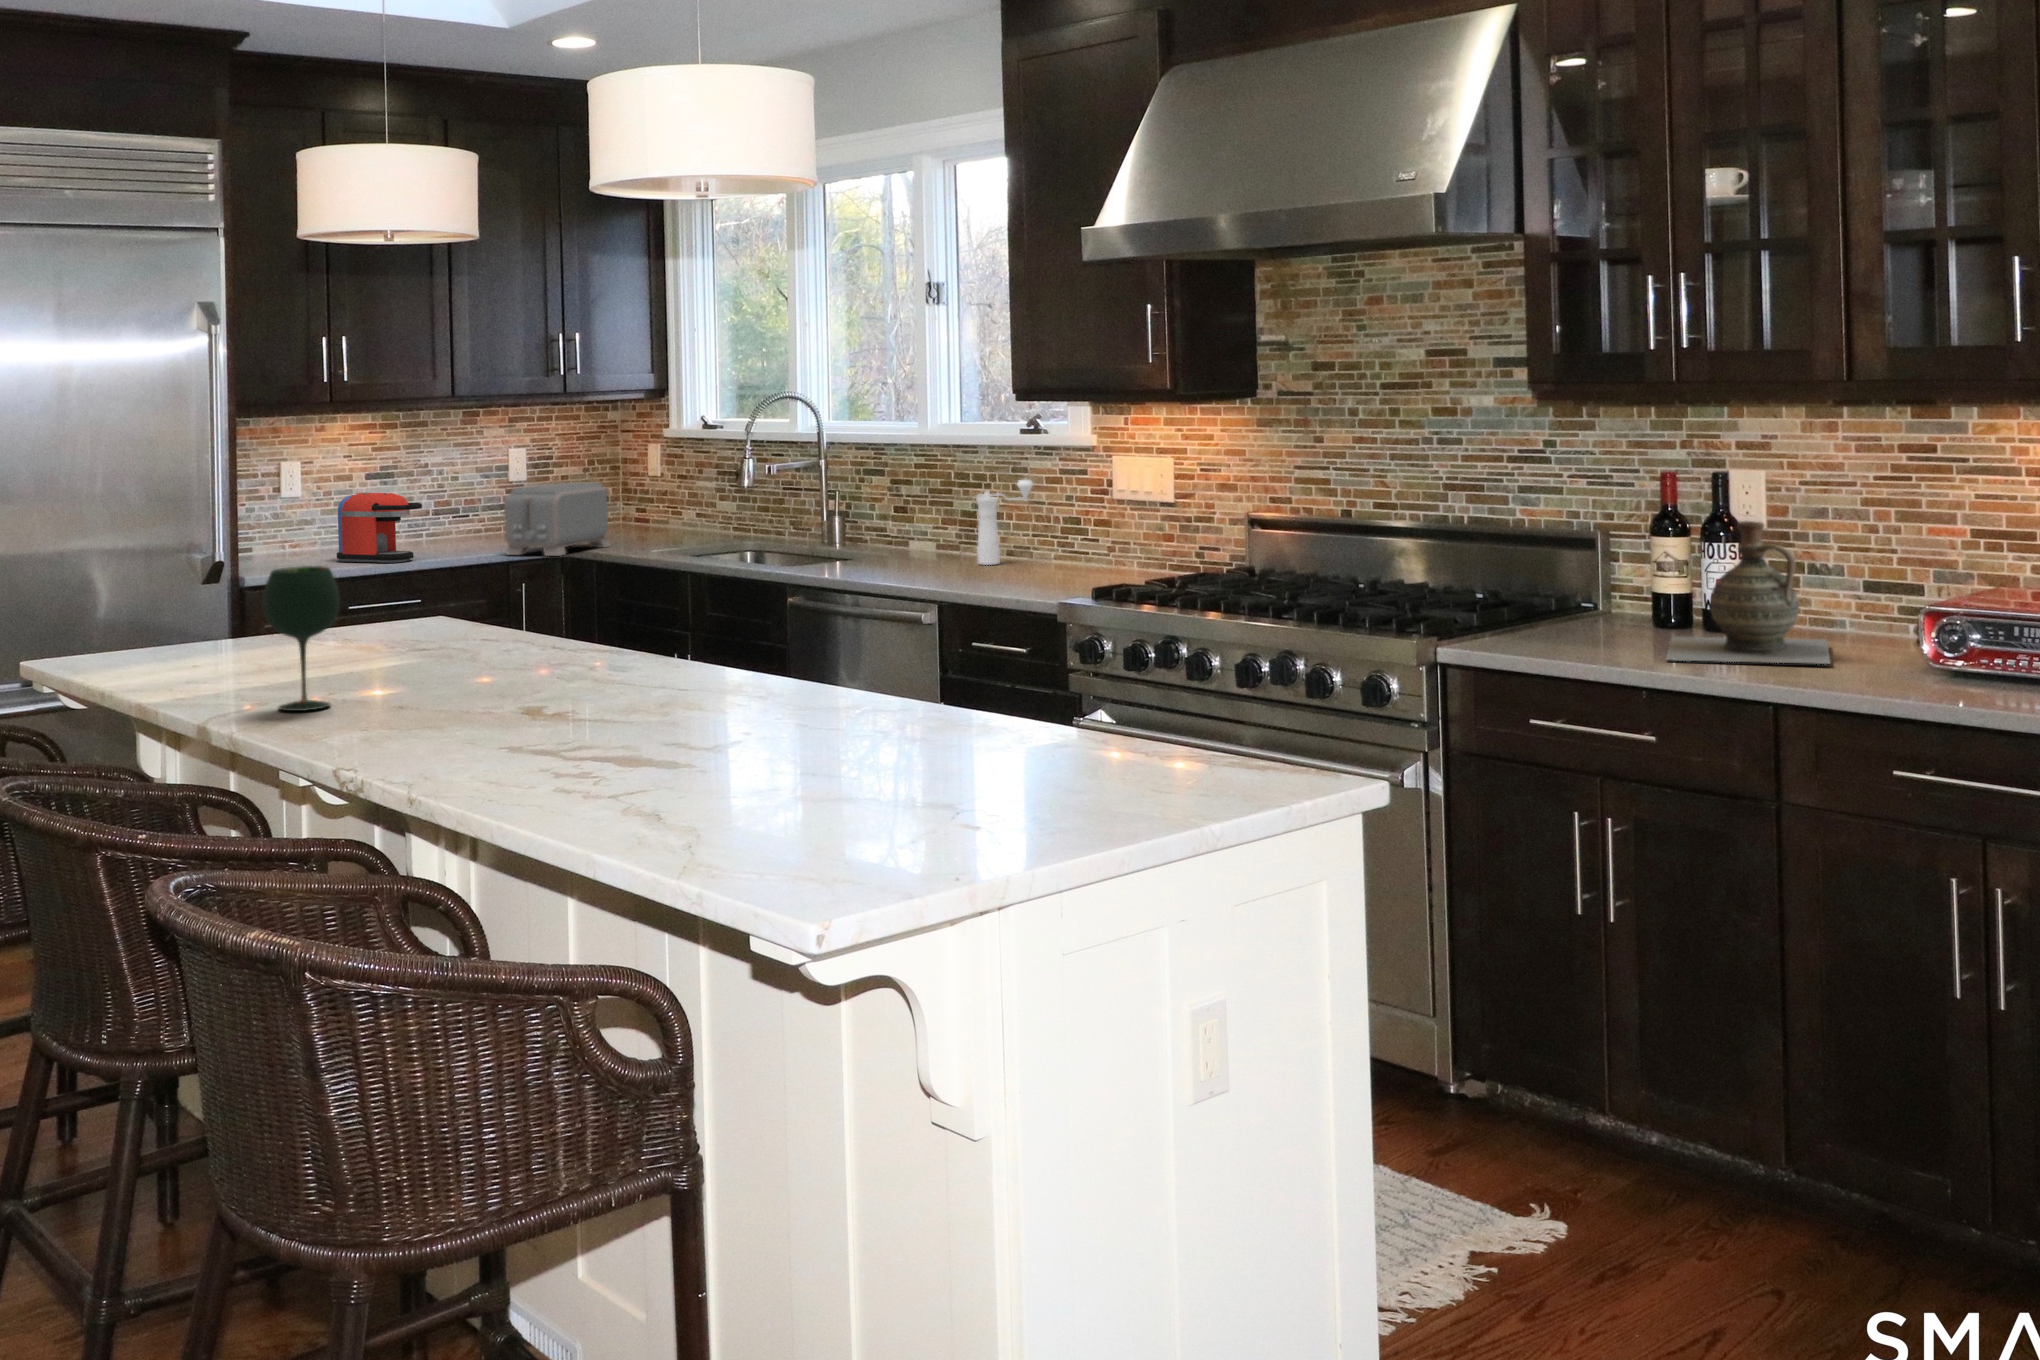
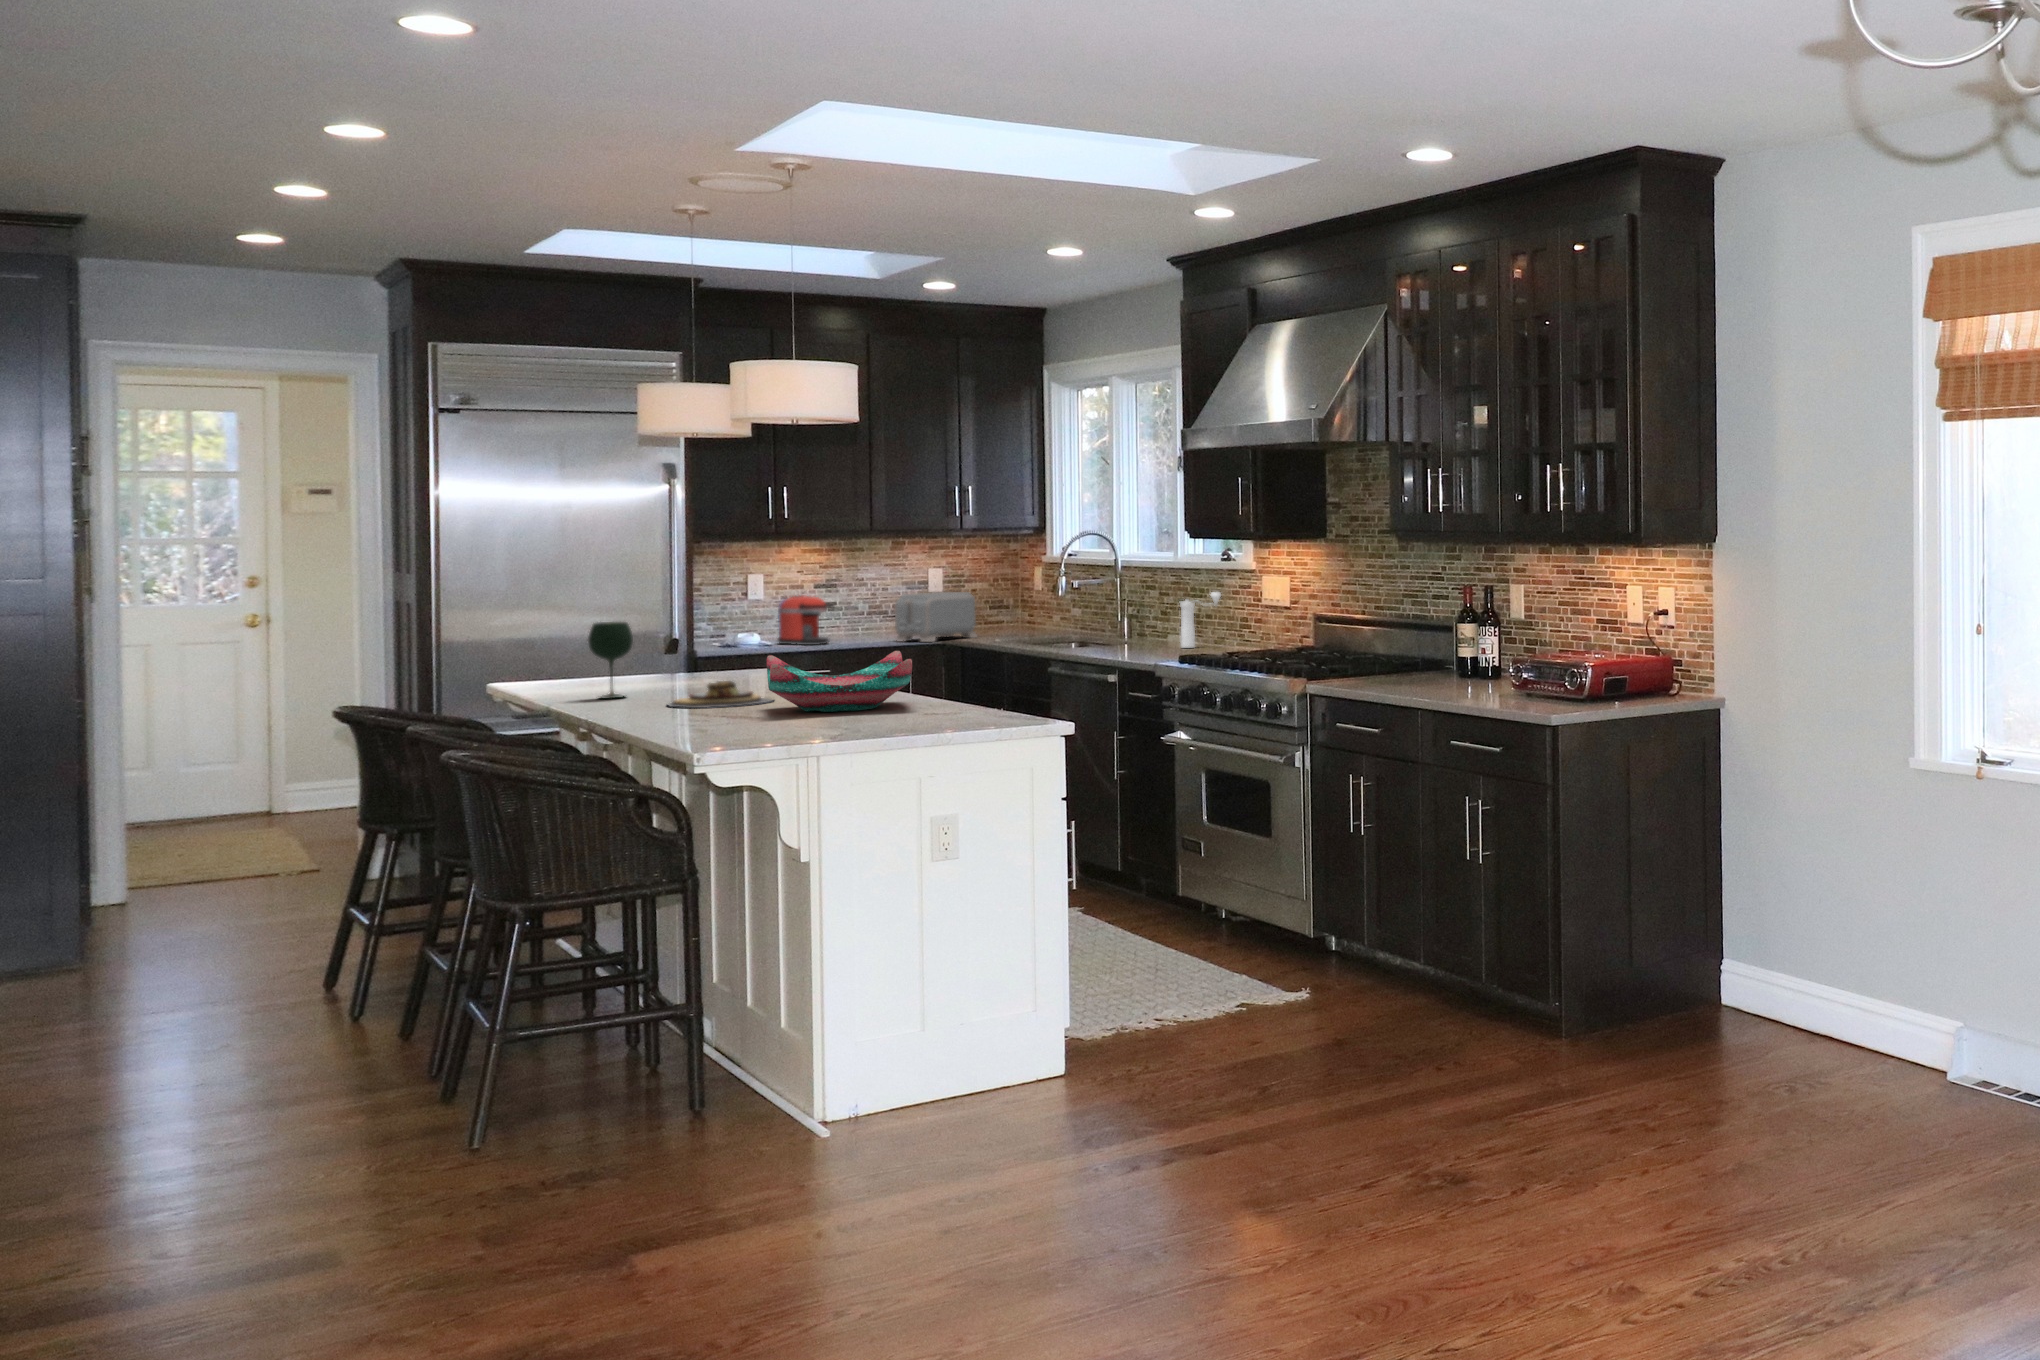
ceramic jug: present [1666,521,1830,664] -> none [1394,612,1503,689]
decorative bowl: none [673,622,1004,762] -> present [767,651,912,712]
plate: none [450,683,643,744] -> present [669,681,772,708]

